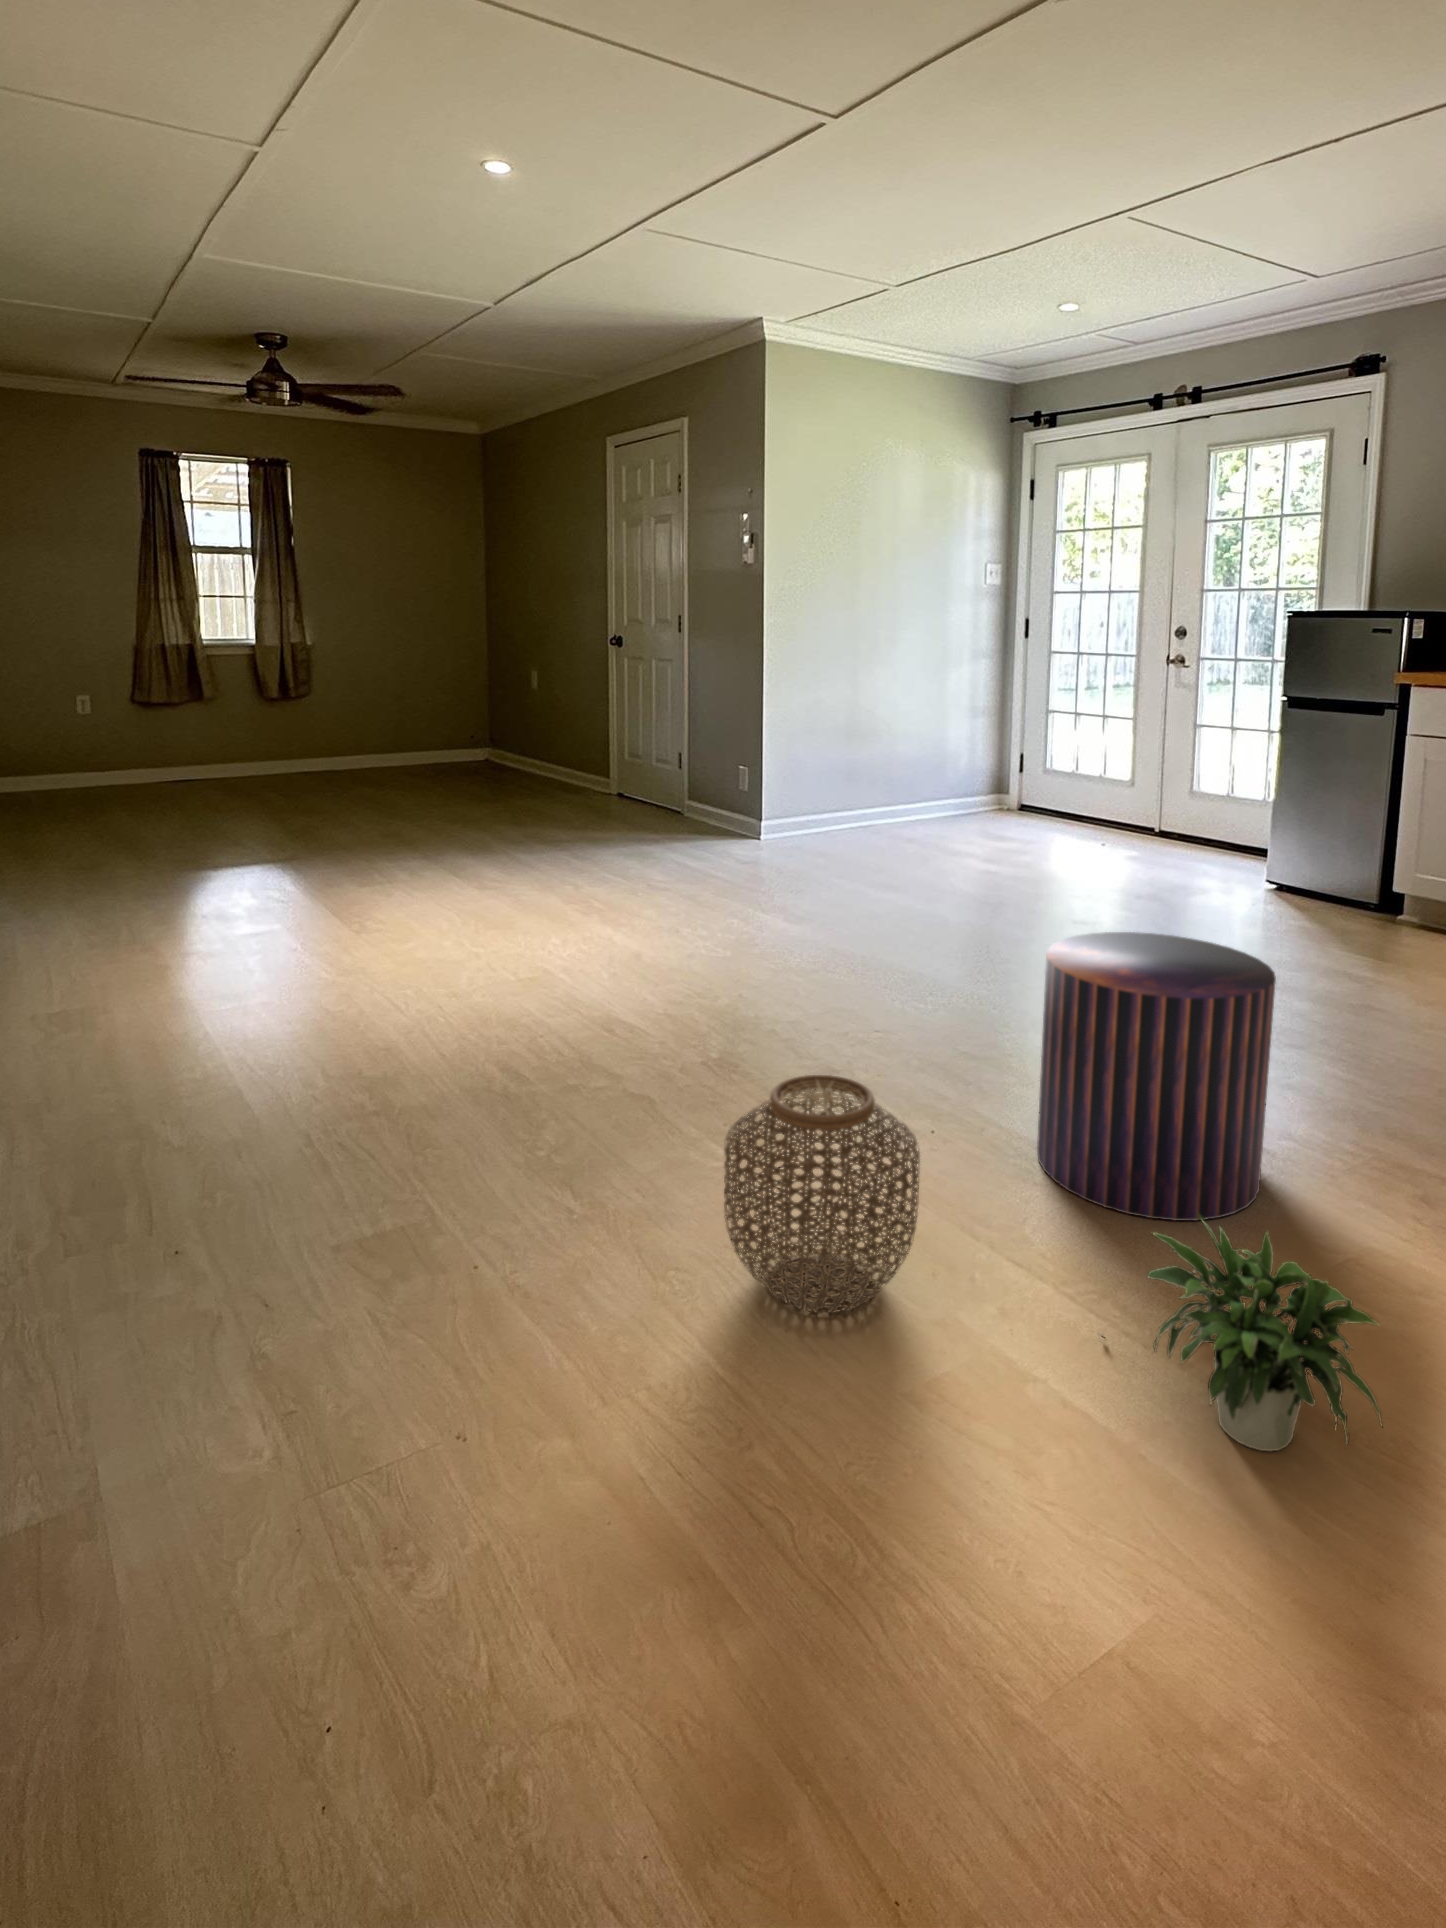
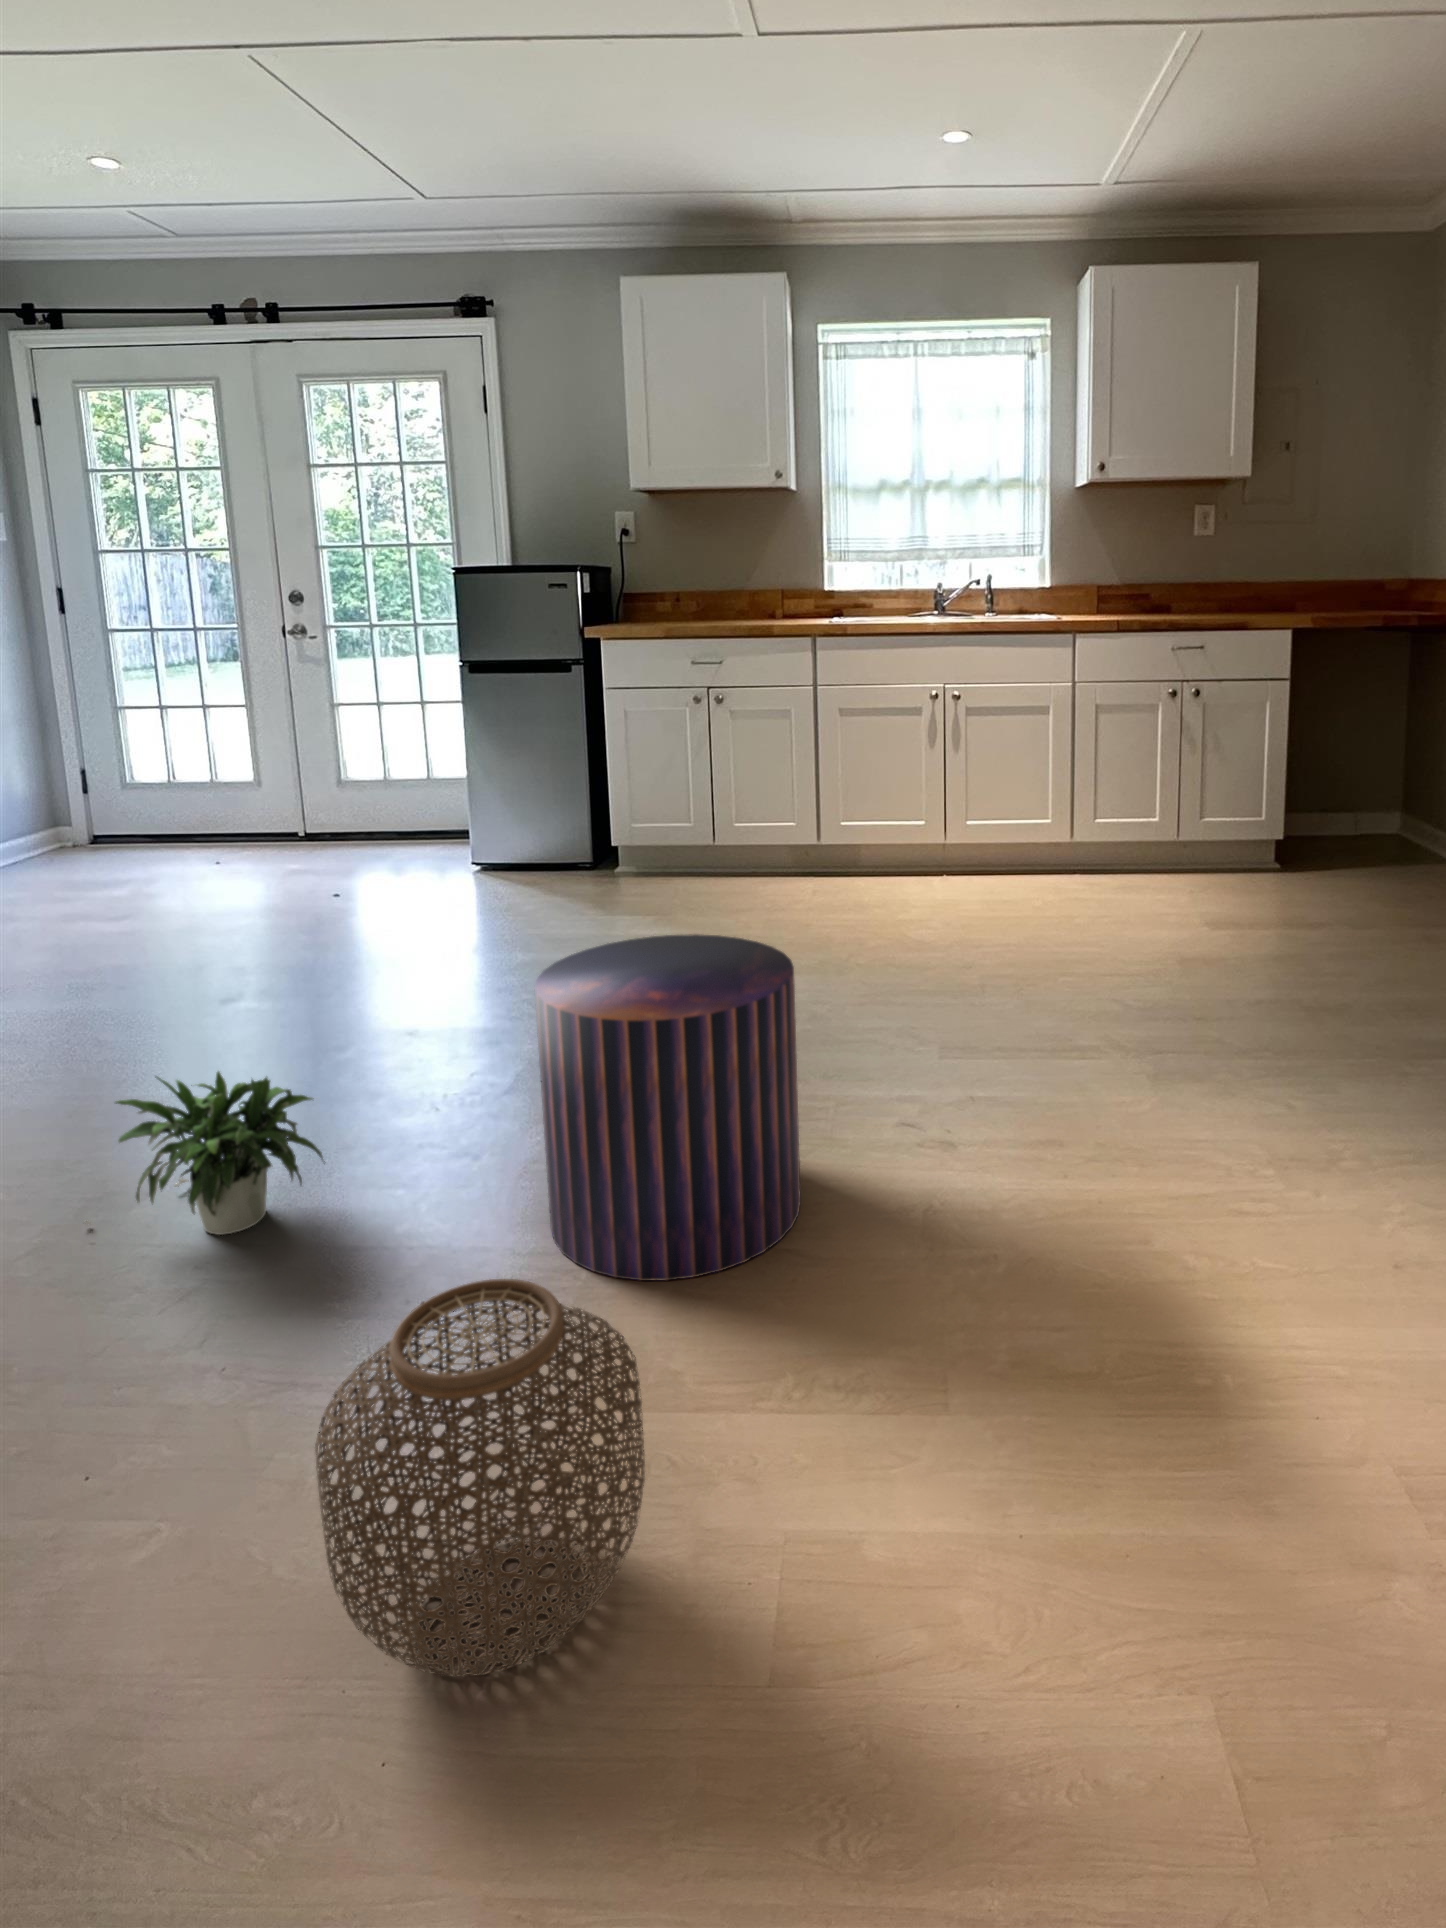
potted plant: present [1099,1213,1382,1451] -> present [85,1071,323,1235]

